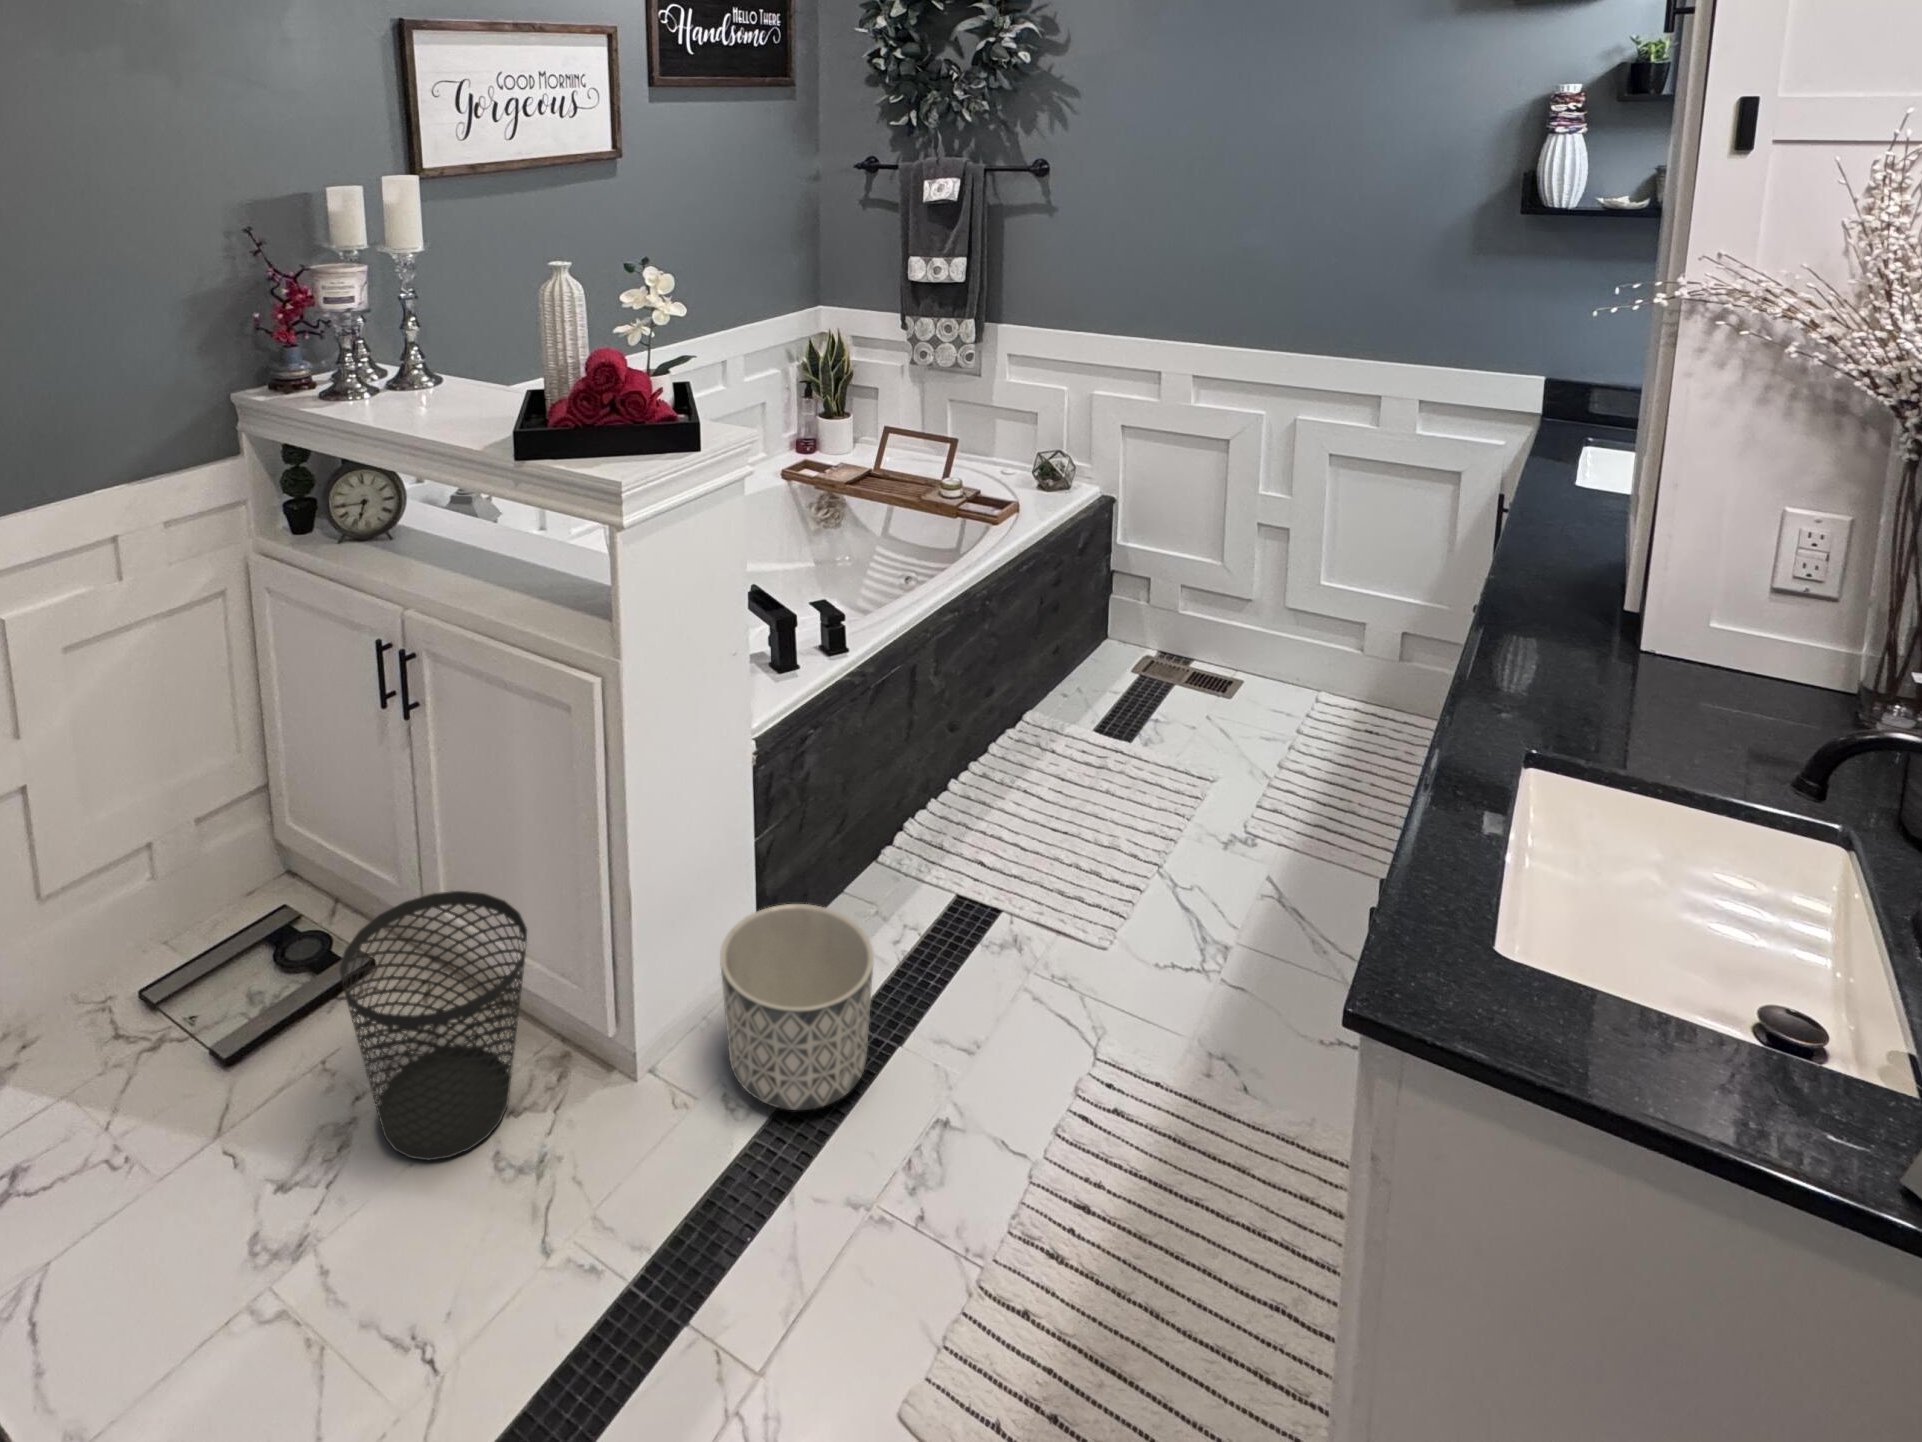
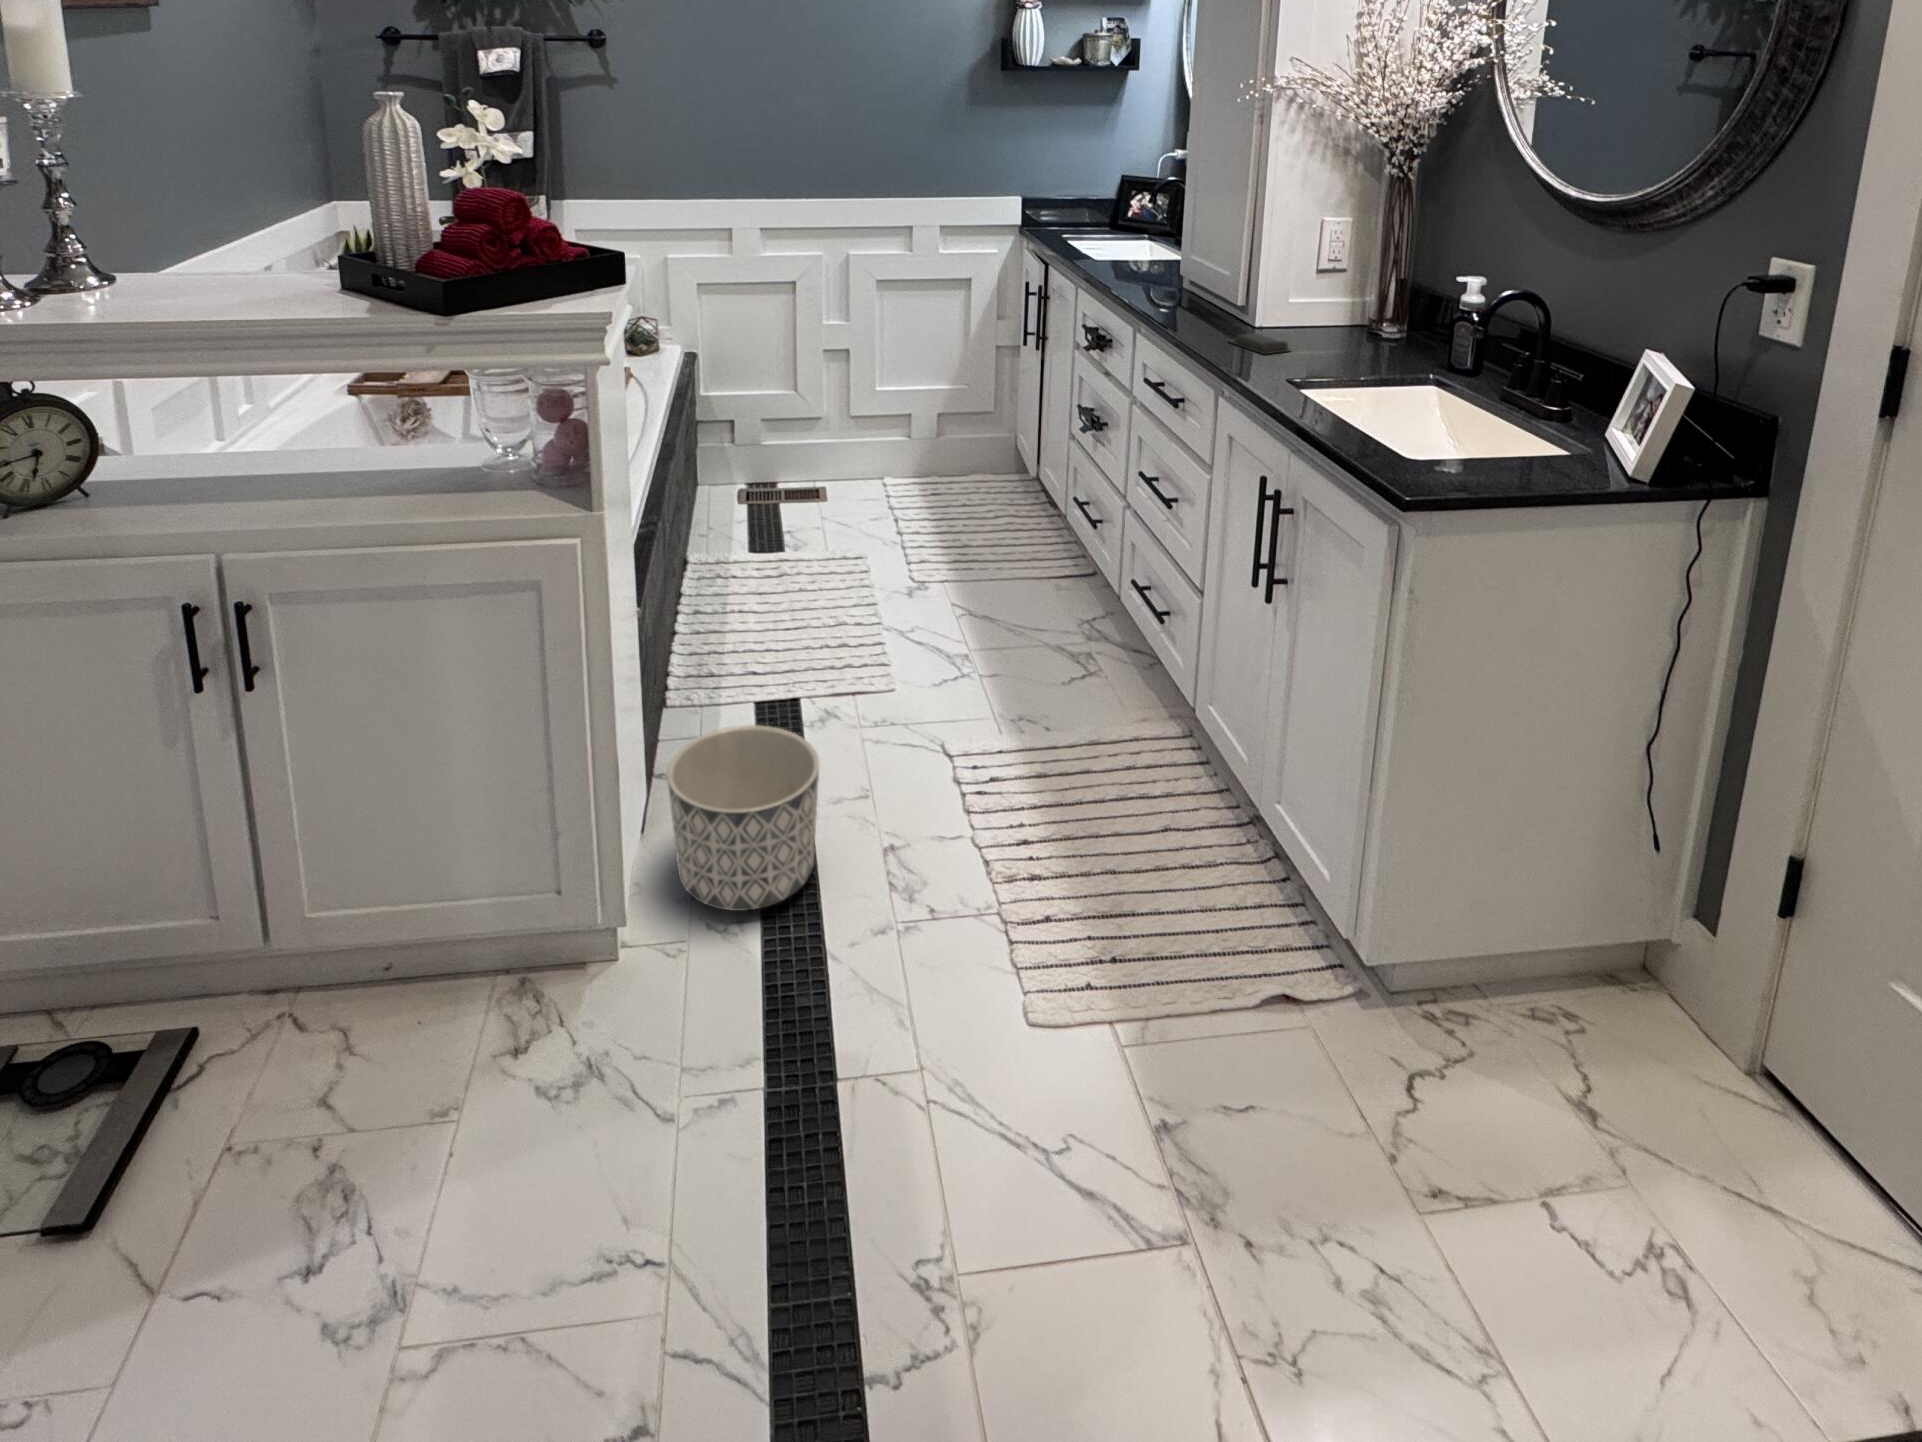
soap bar: none [1538,662,1622,712] -> present [1228,333,1290,354]
wastebasket: present [339,891,527,1160] -> none [300,840,534,1155]

